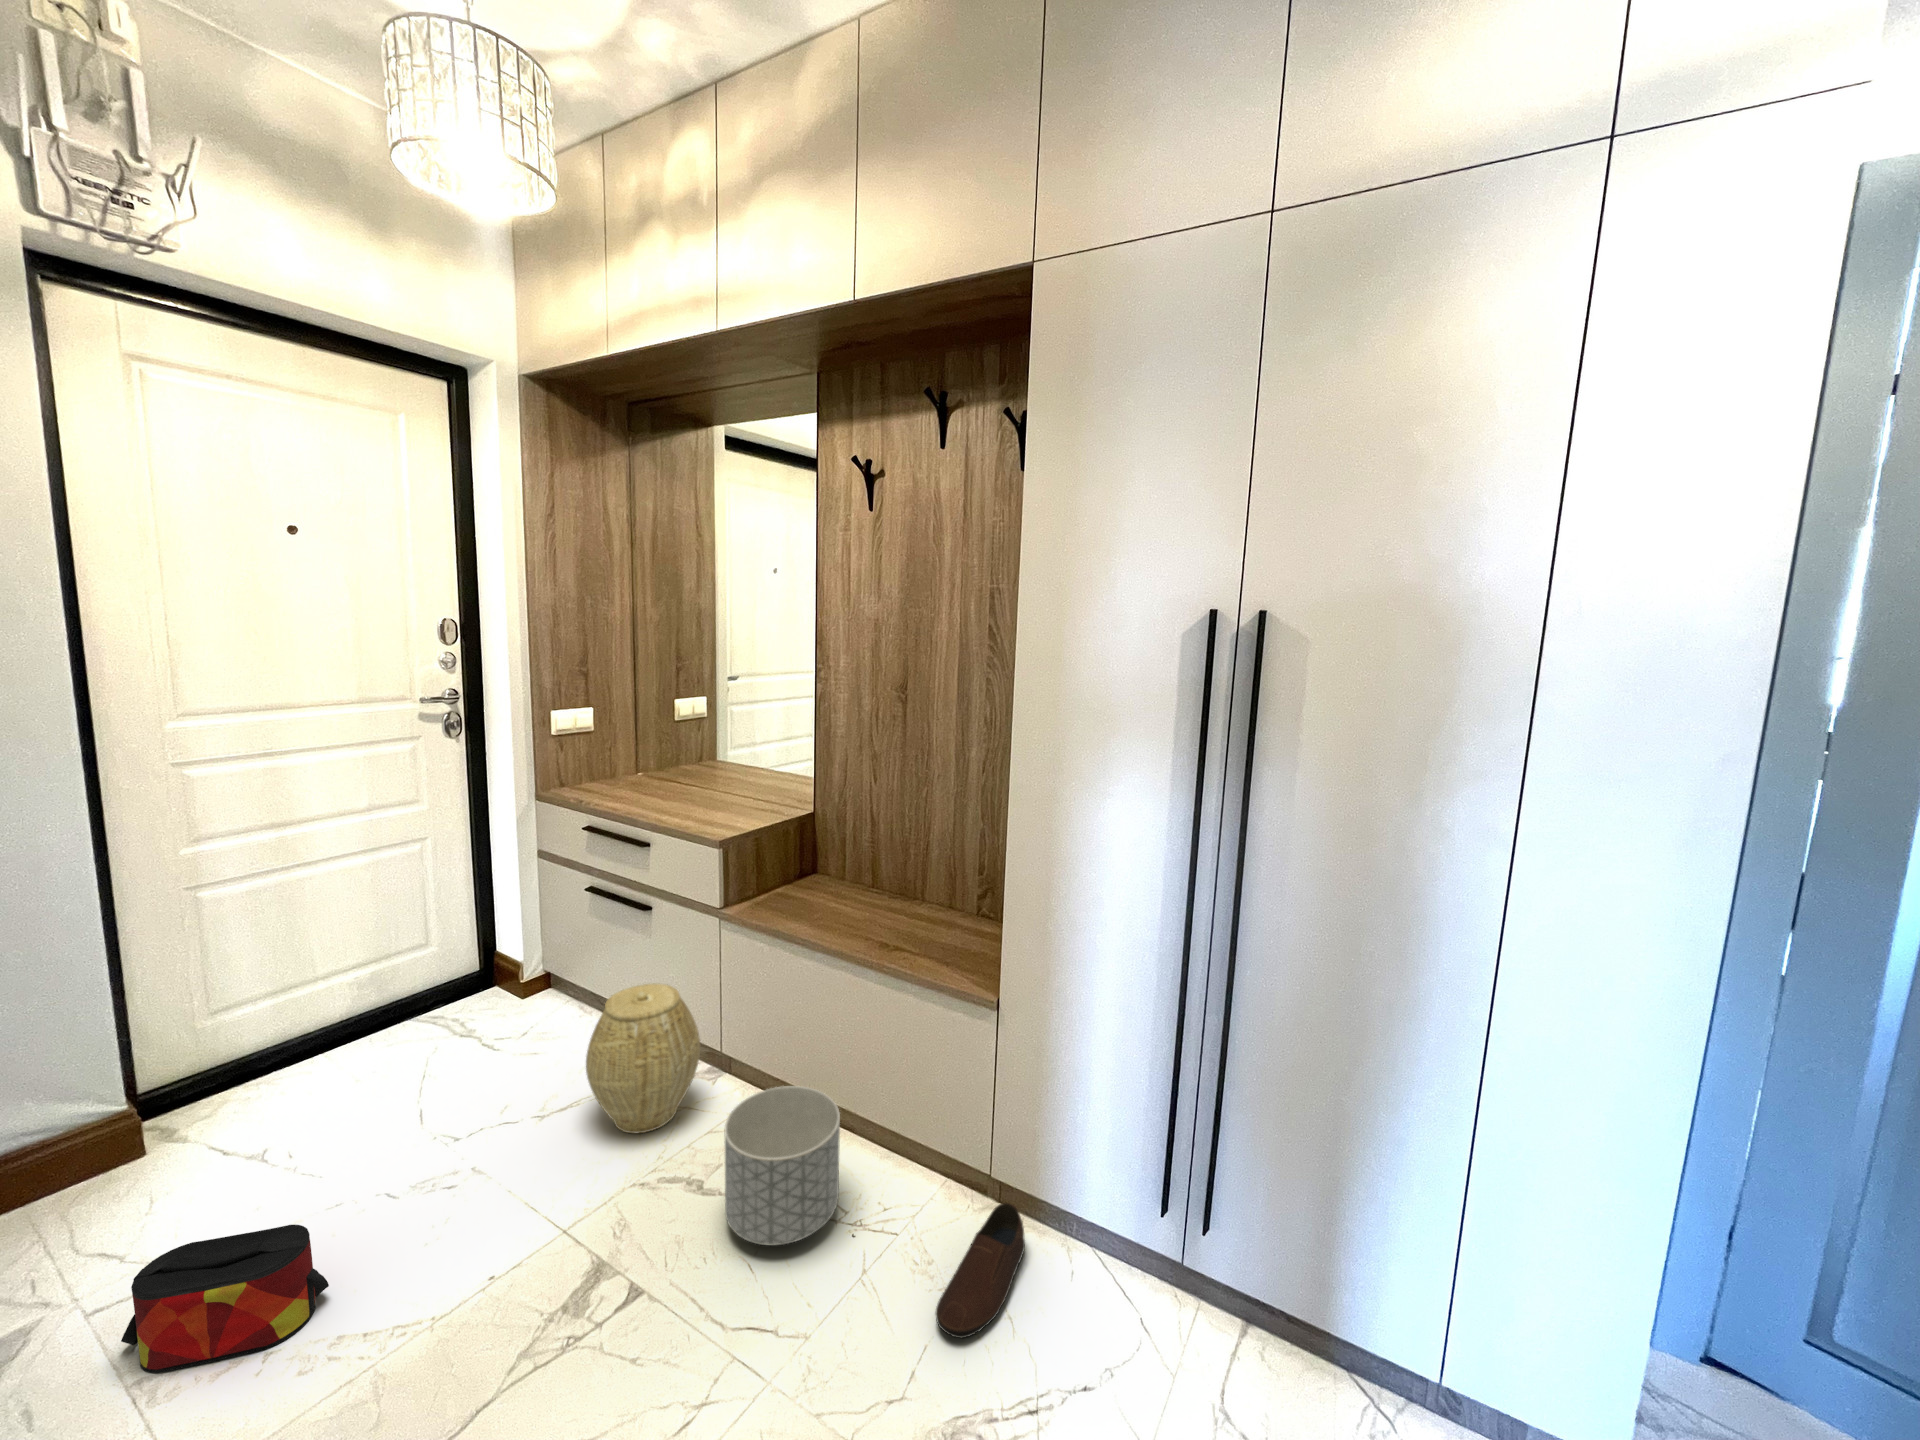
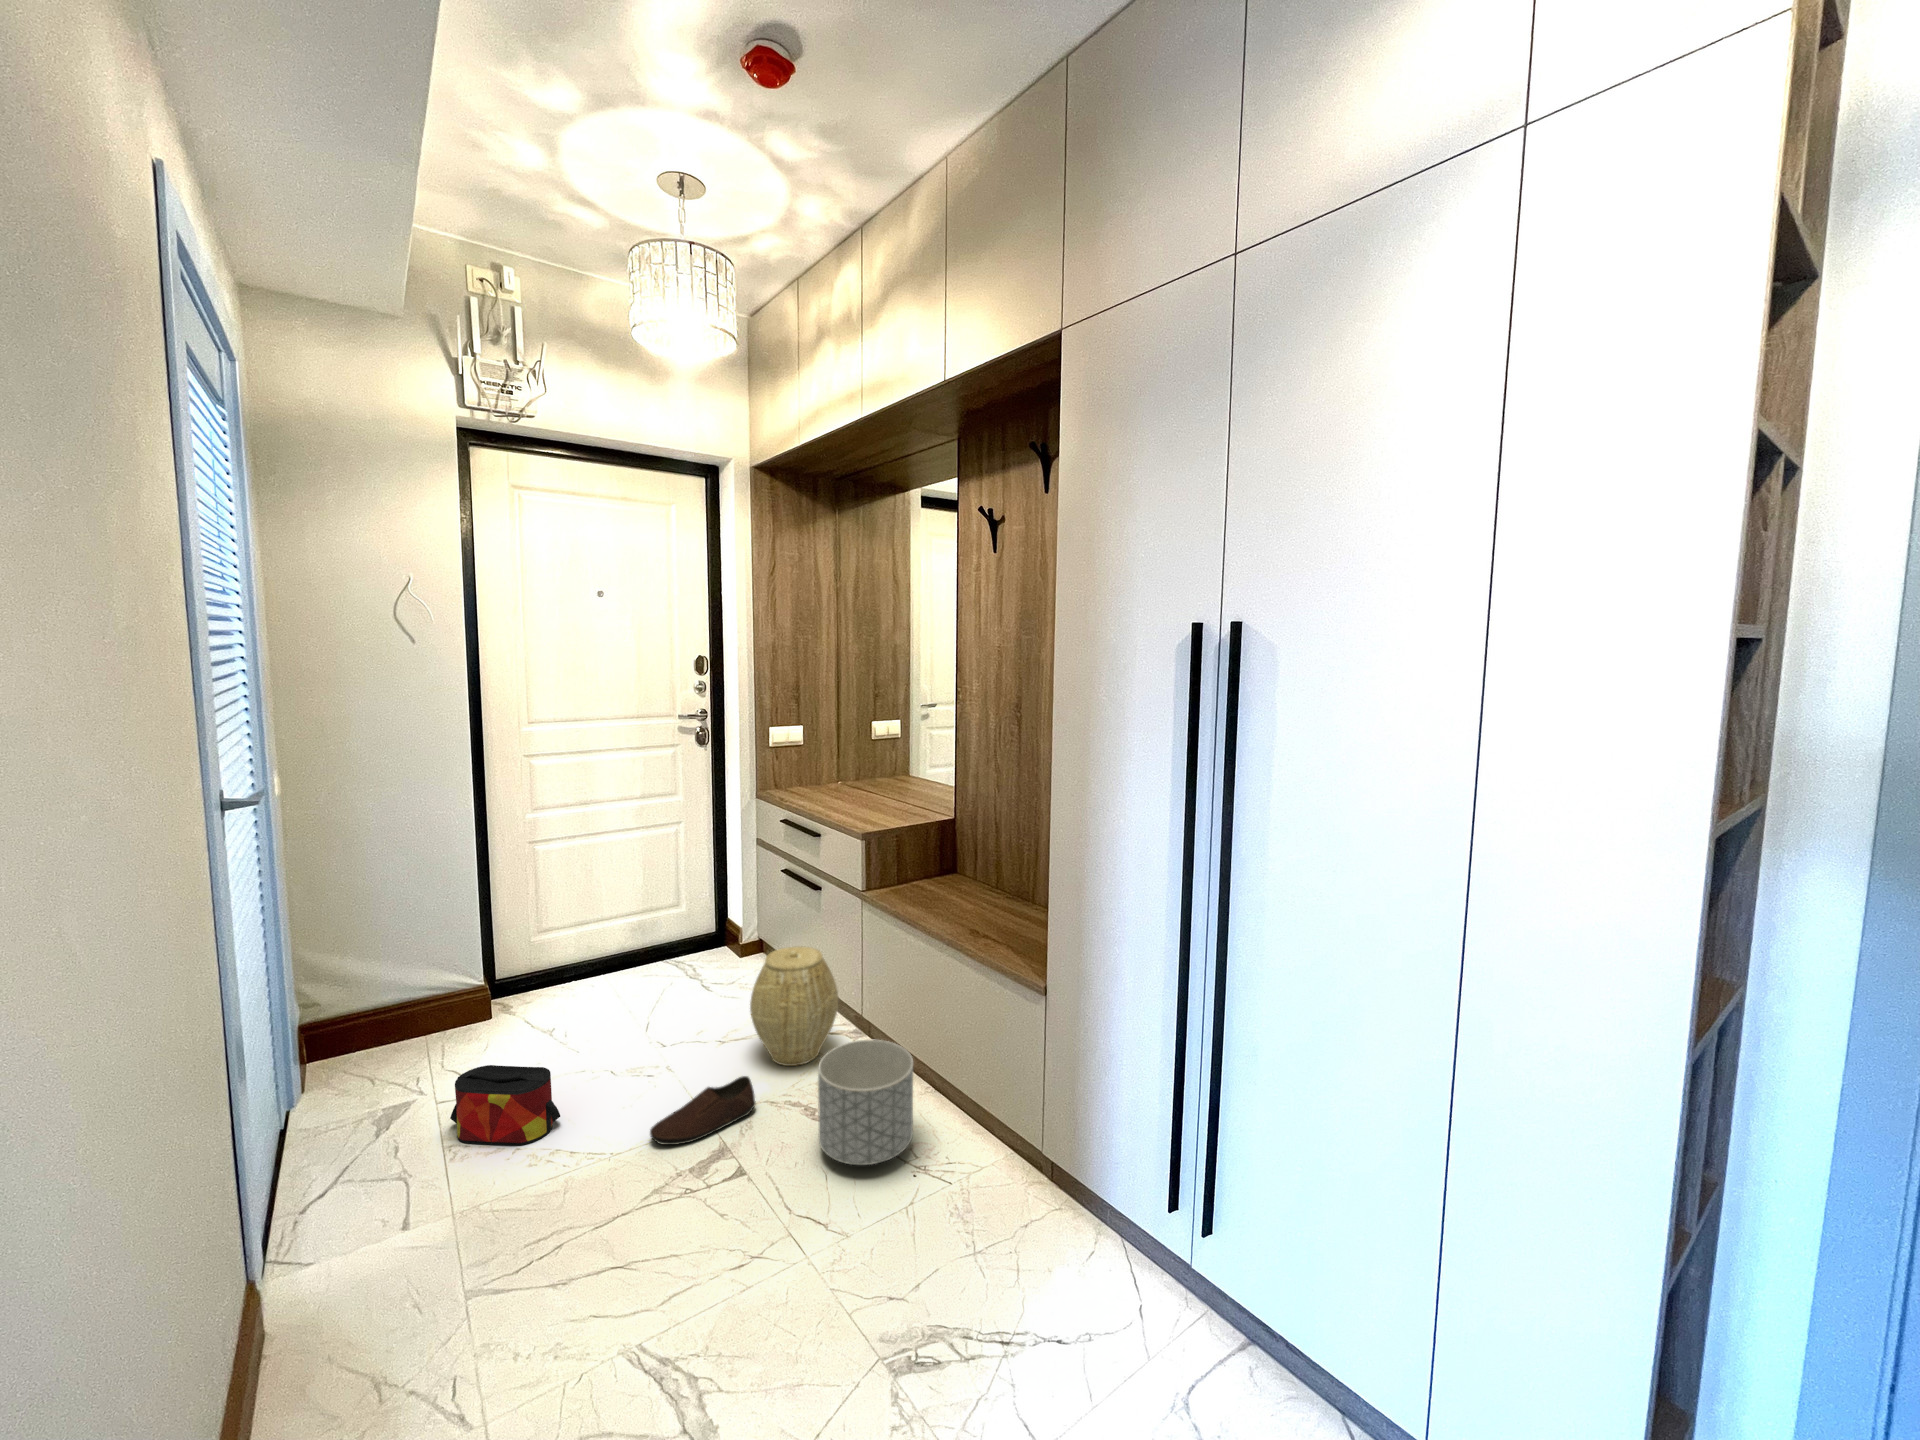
shoe: present [936,1203,1025,1338] -> present [650,1076,756,1145]

